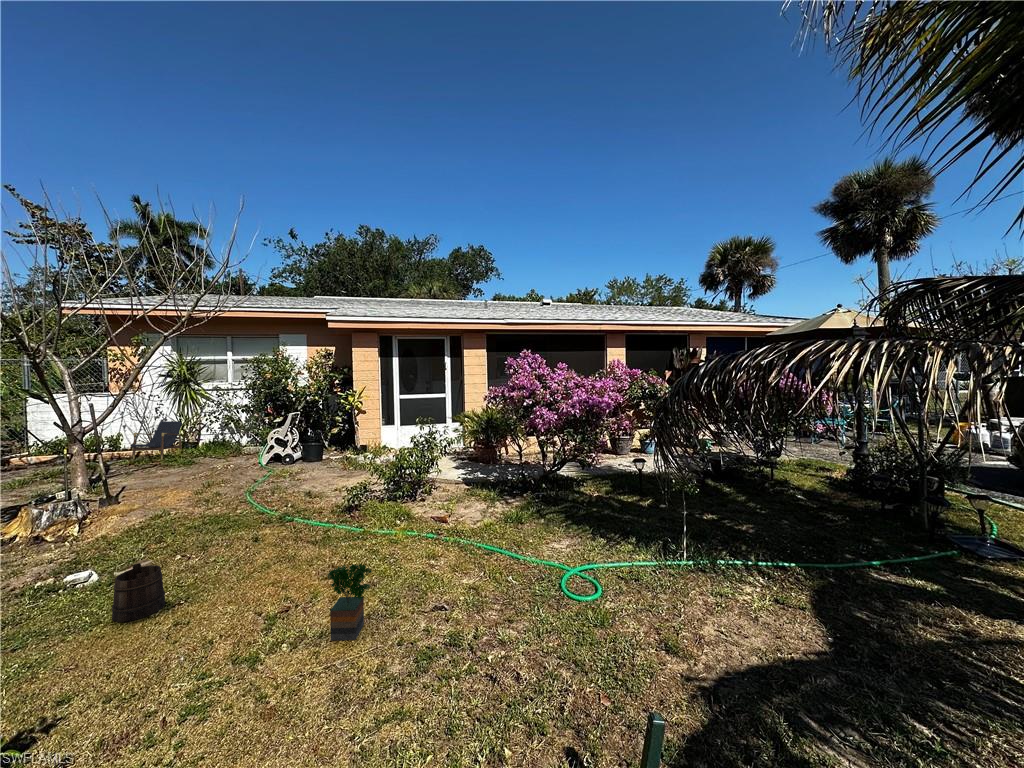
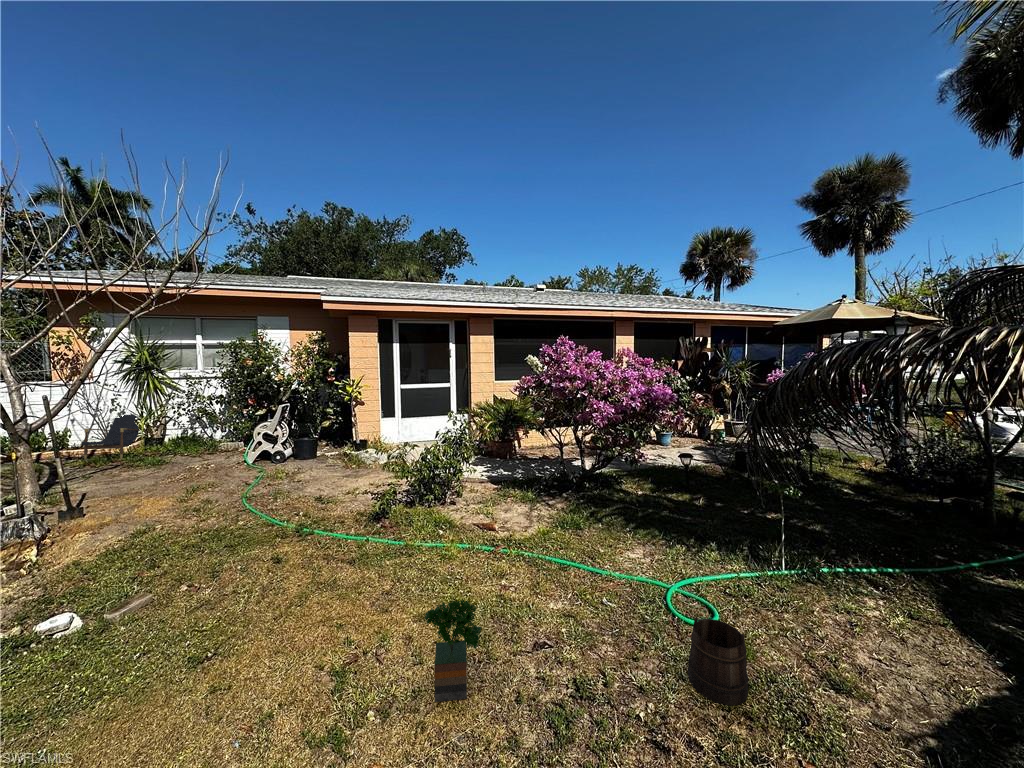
bucket: present [112,563,165,622] -> present [688,618,748,706]

